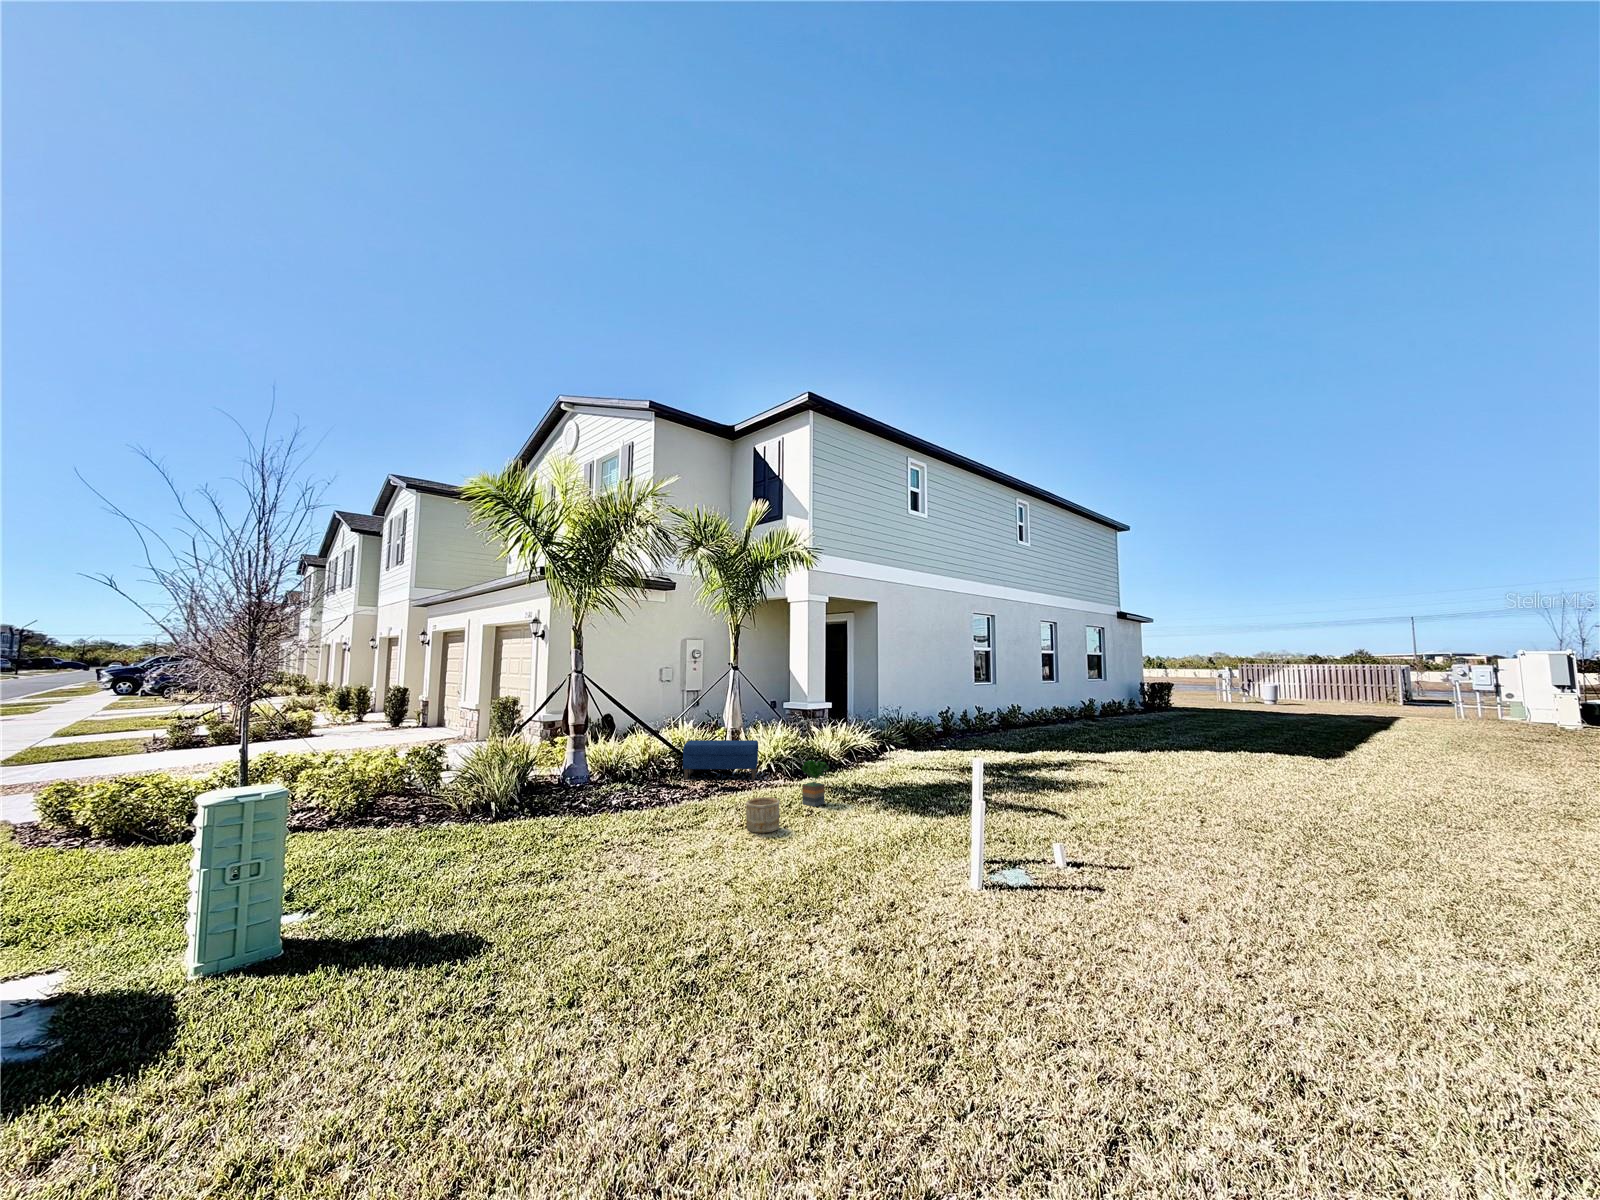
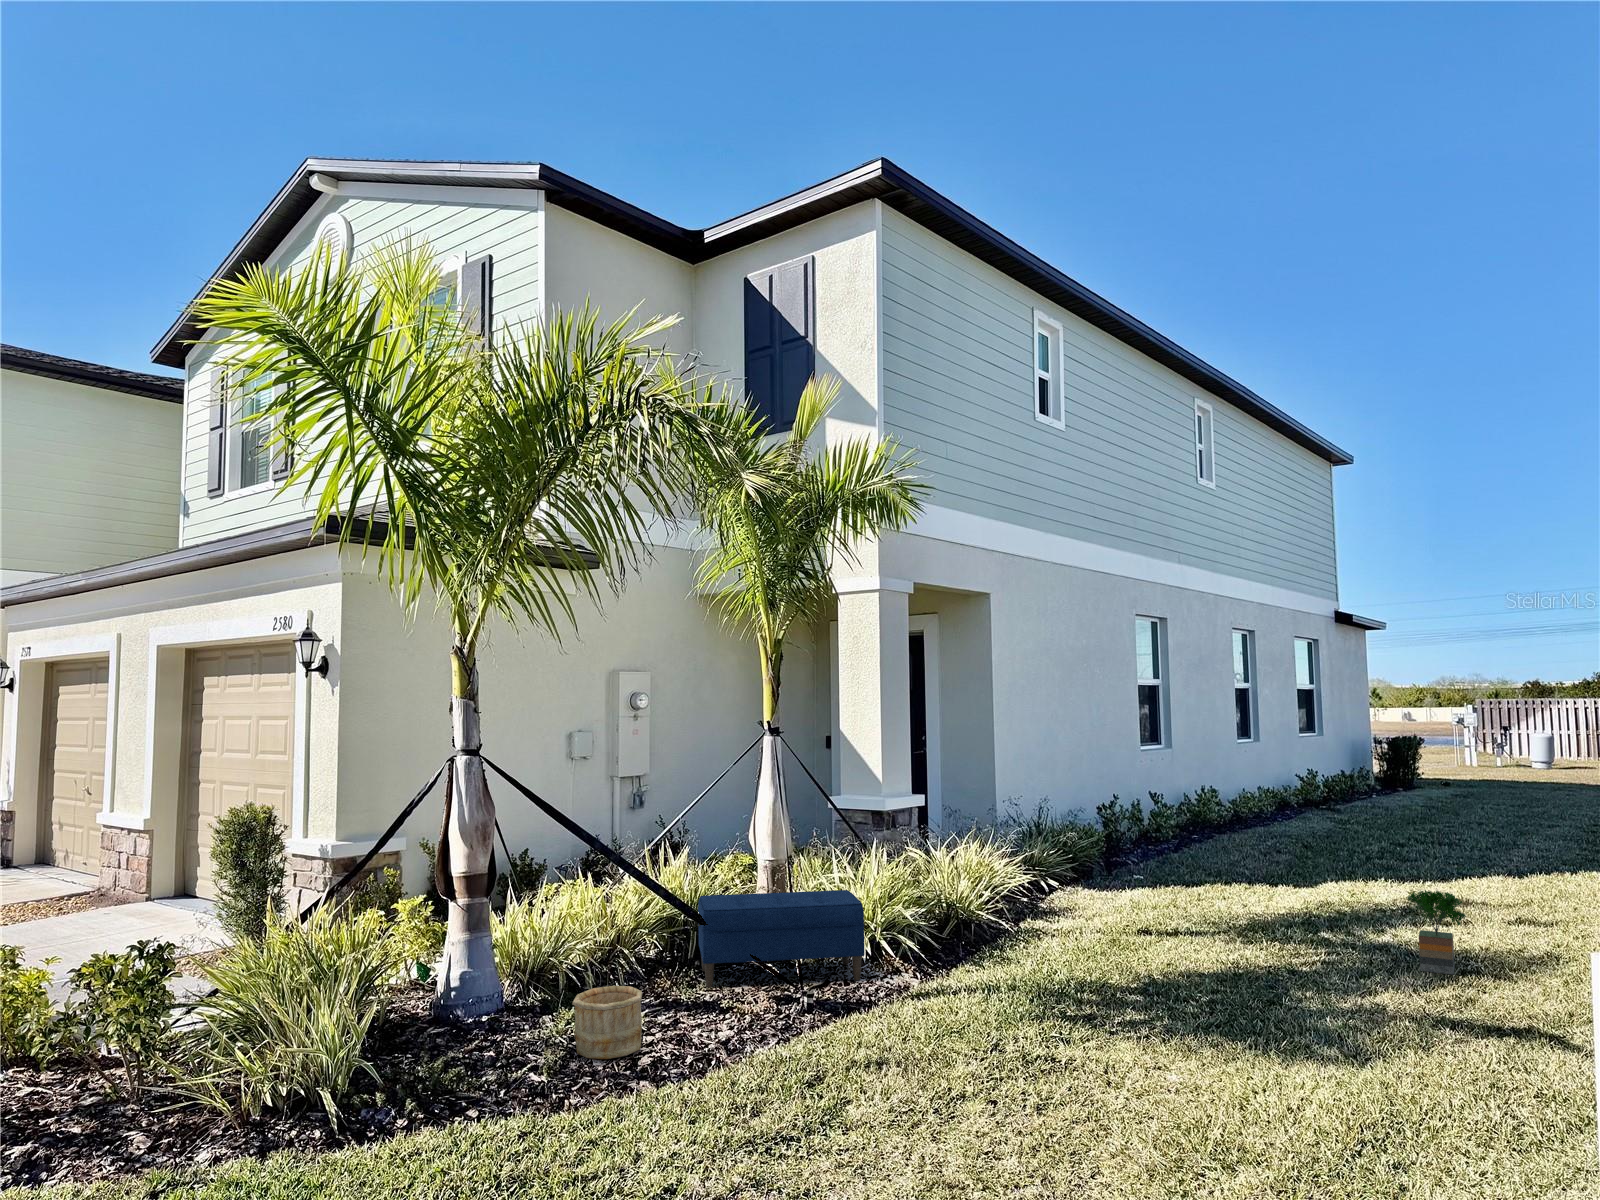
potted tree: present [803,760,829,807] -> present [1408,890,1466,975]
wooden bucket: present [745,797,780,833] -> present [572,986,642,1059]

